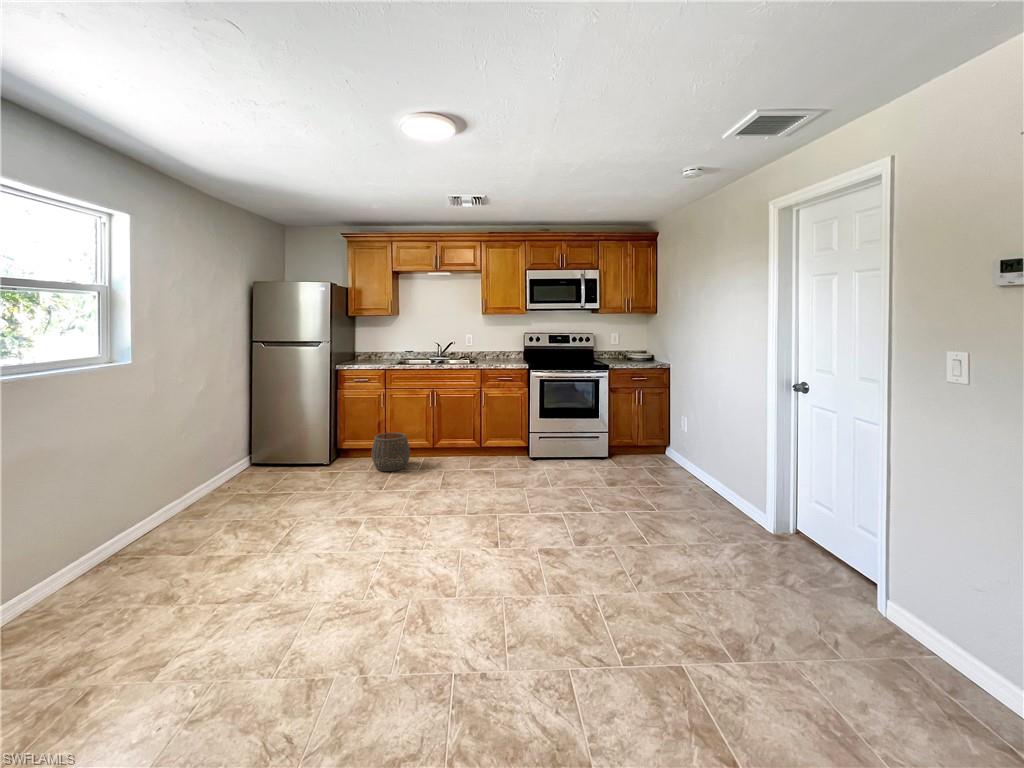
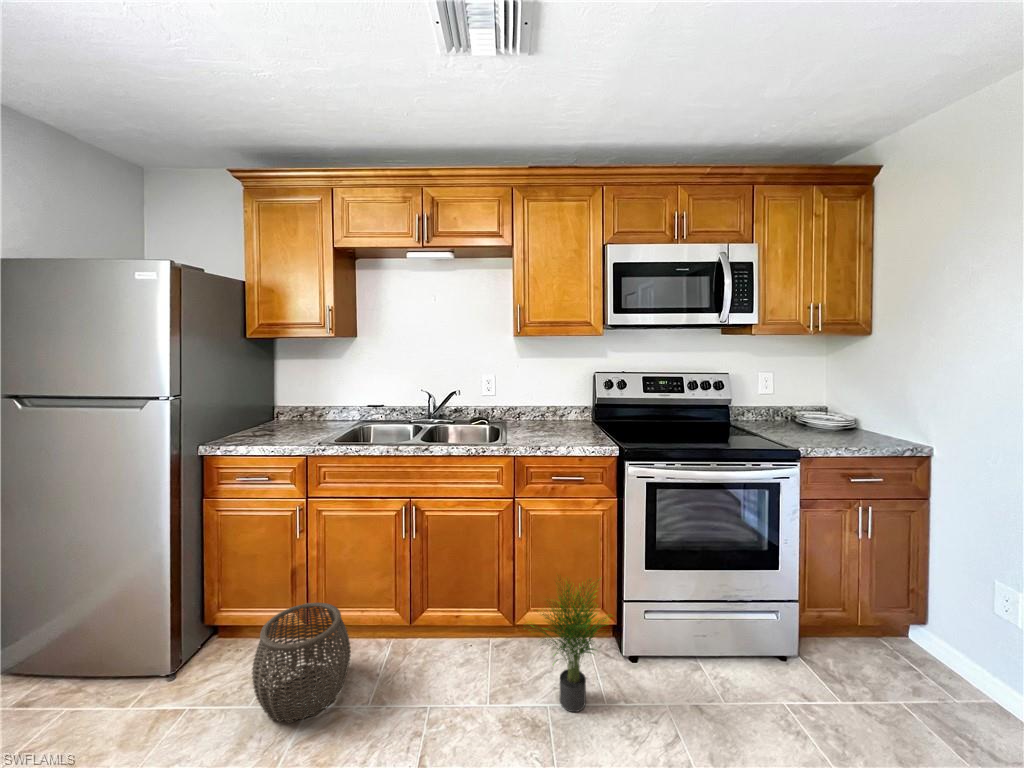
potted plant: none [482,414,522,469] -> present [533,578,607,712]

